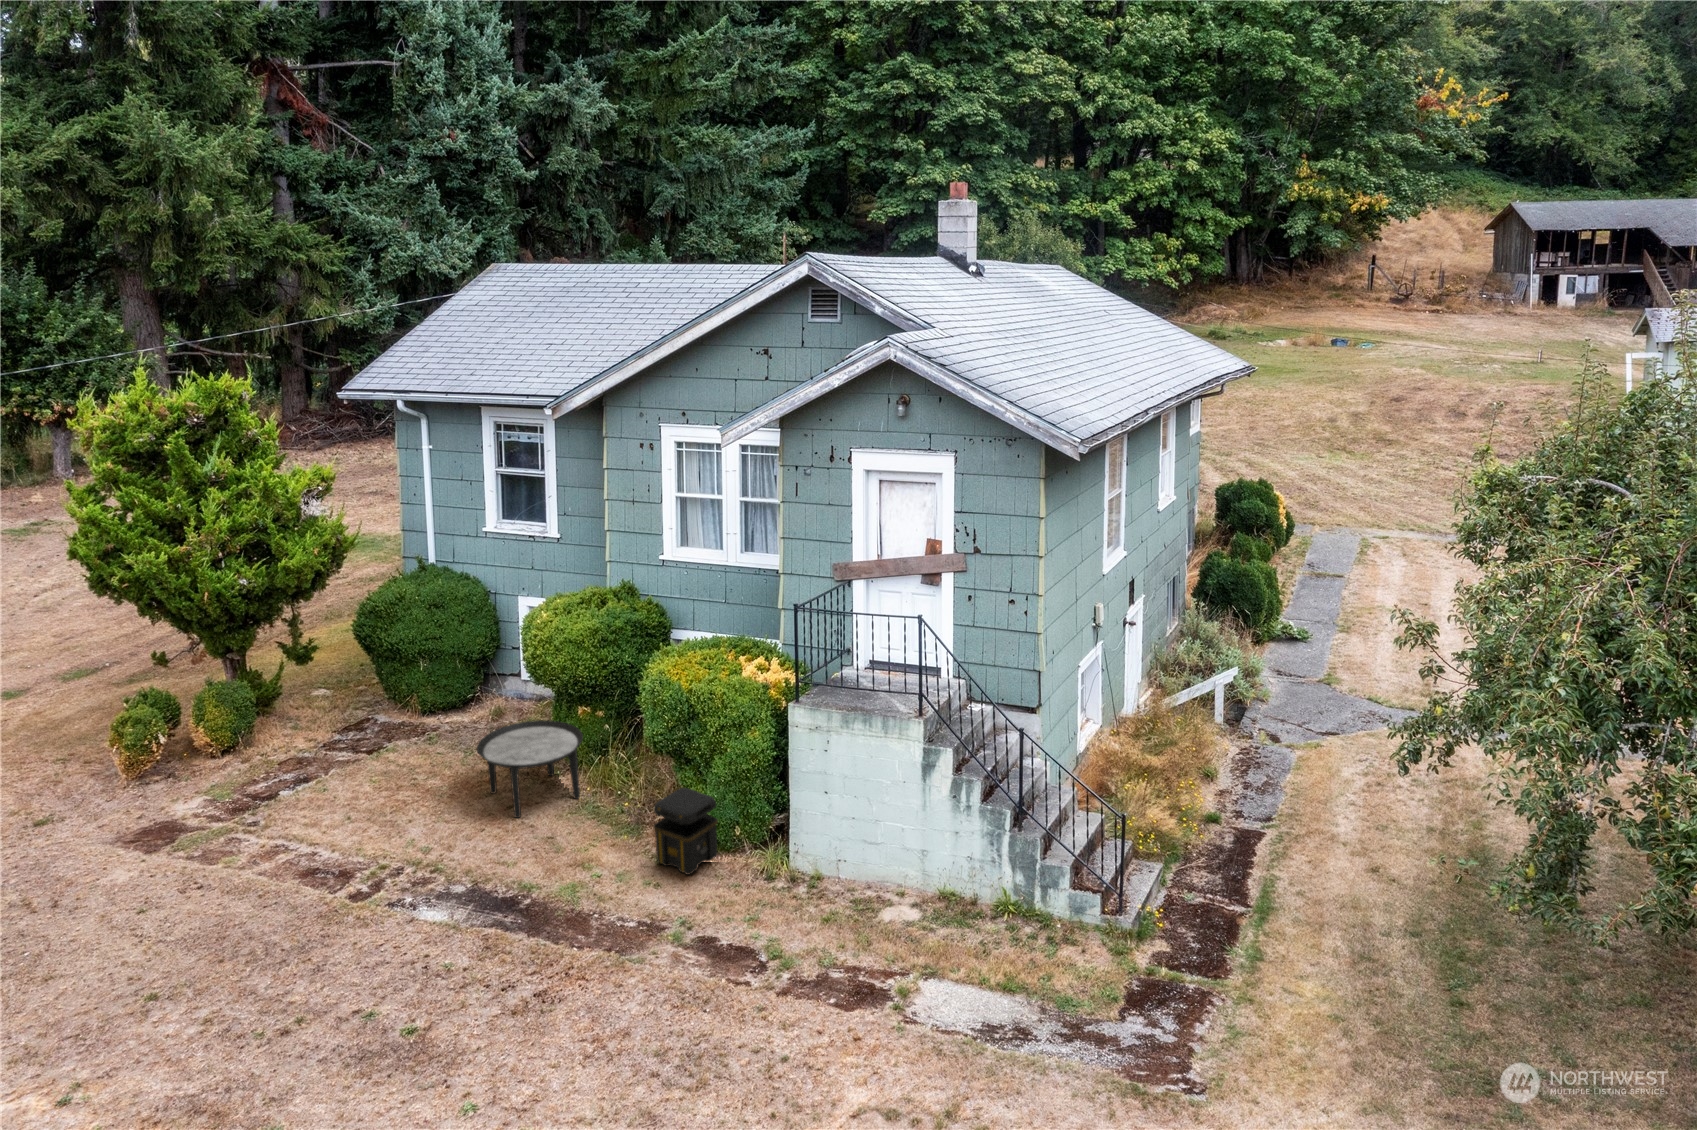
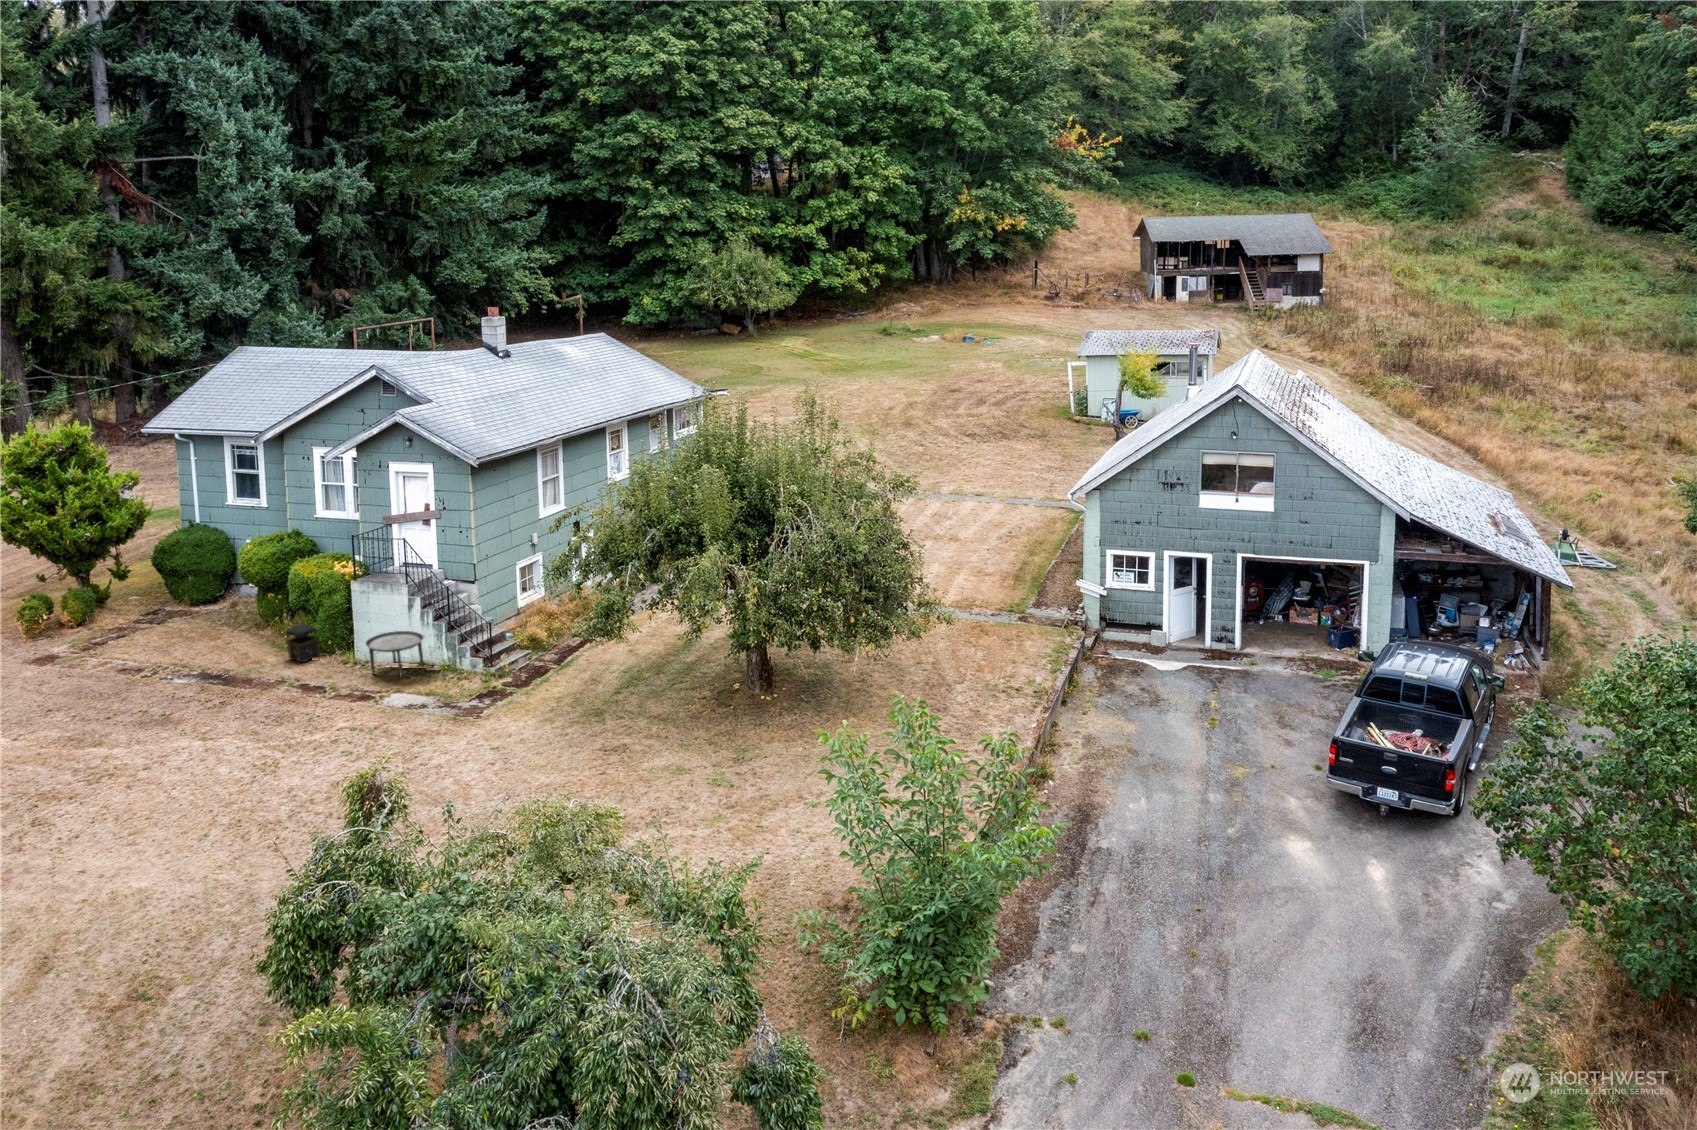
round table: present [477,720,583,818] -> present [366,631,424,679]

